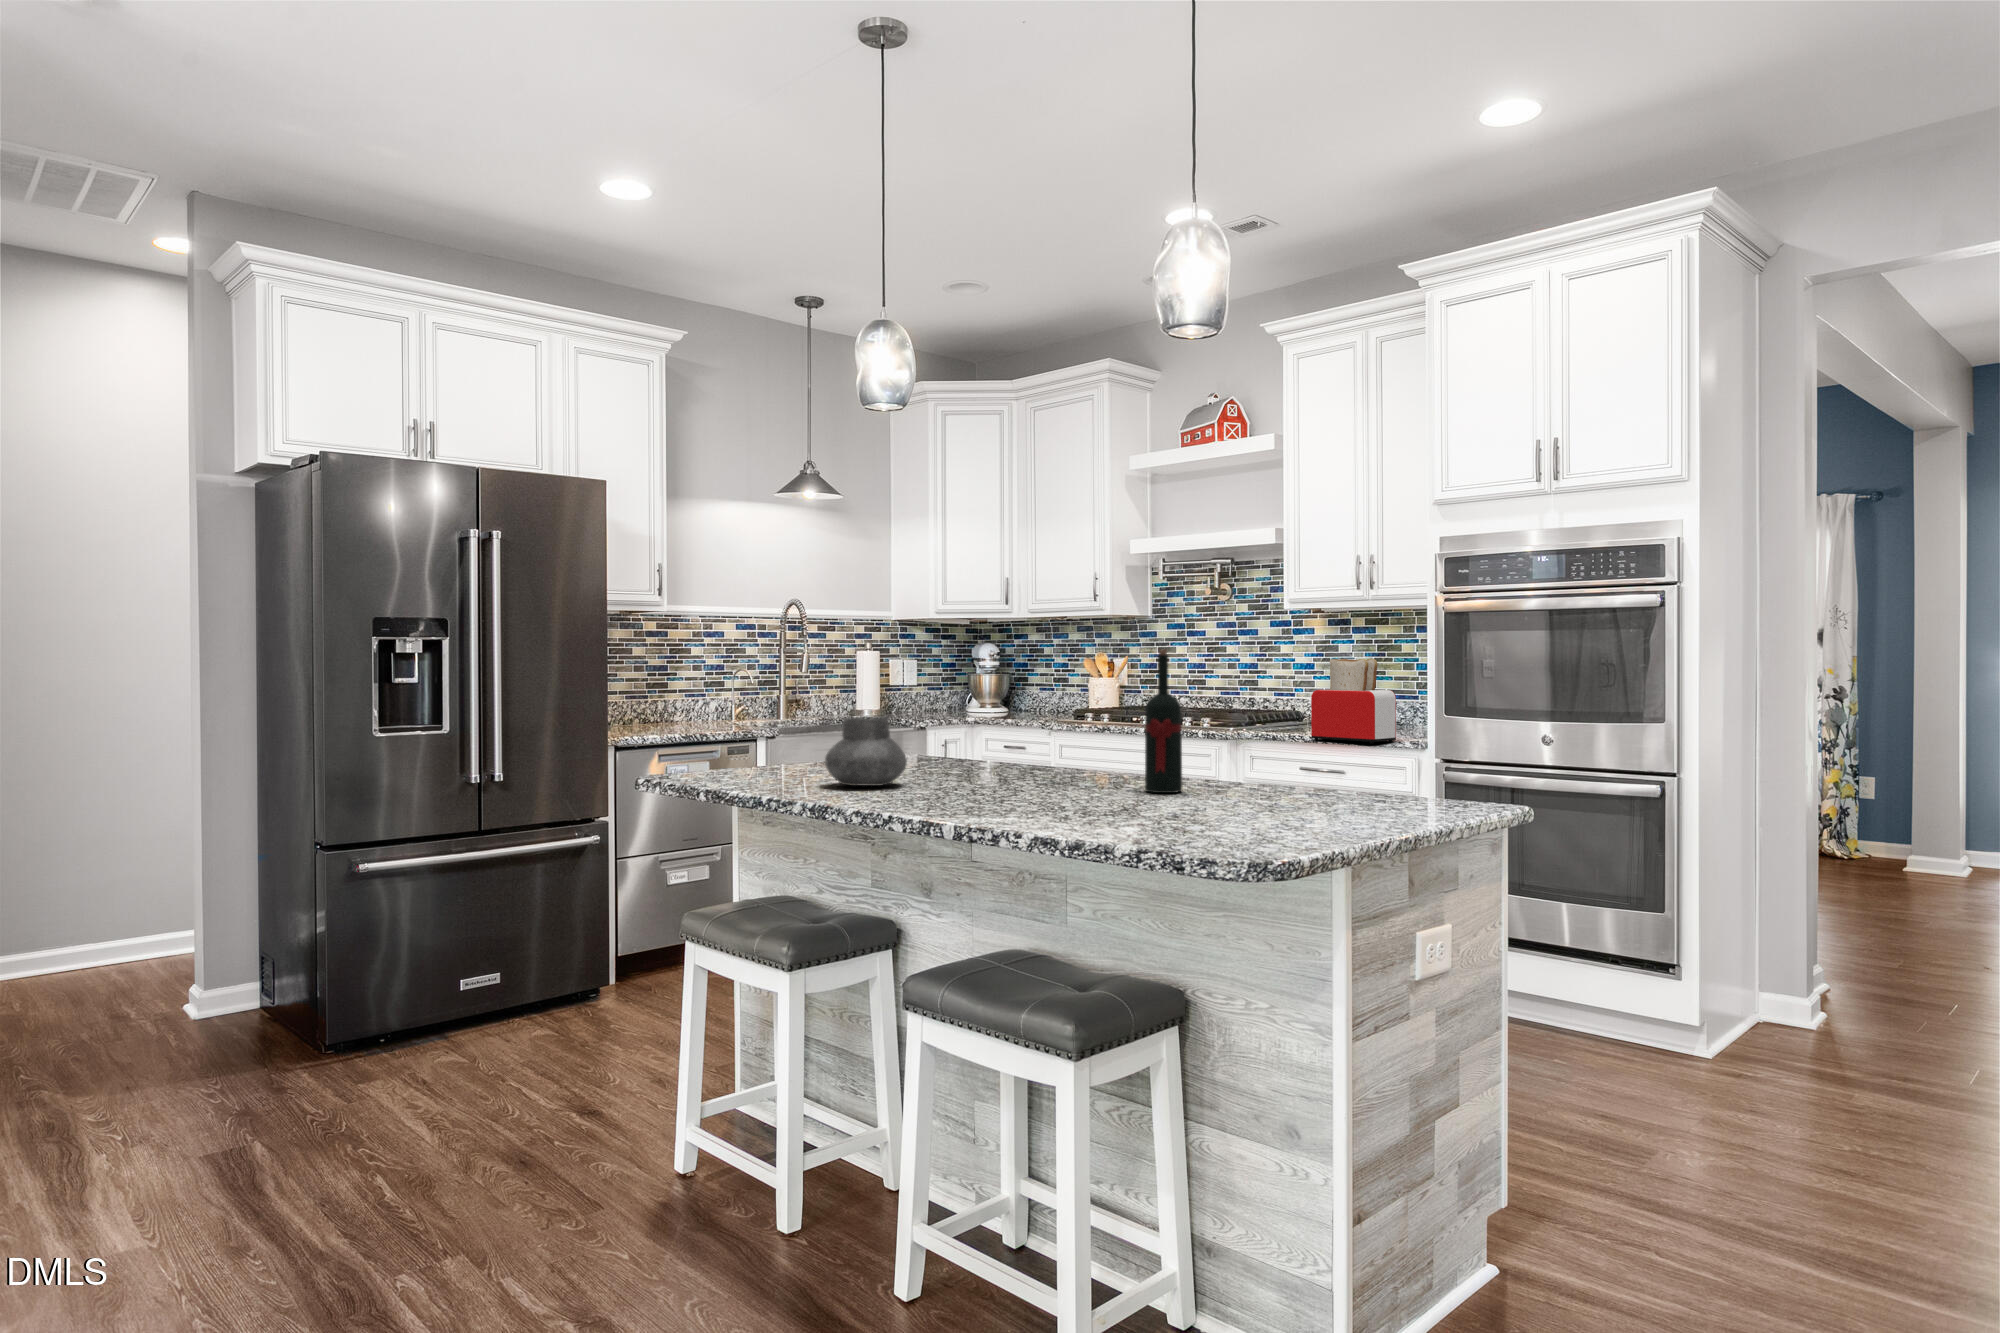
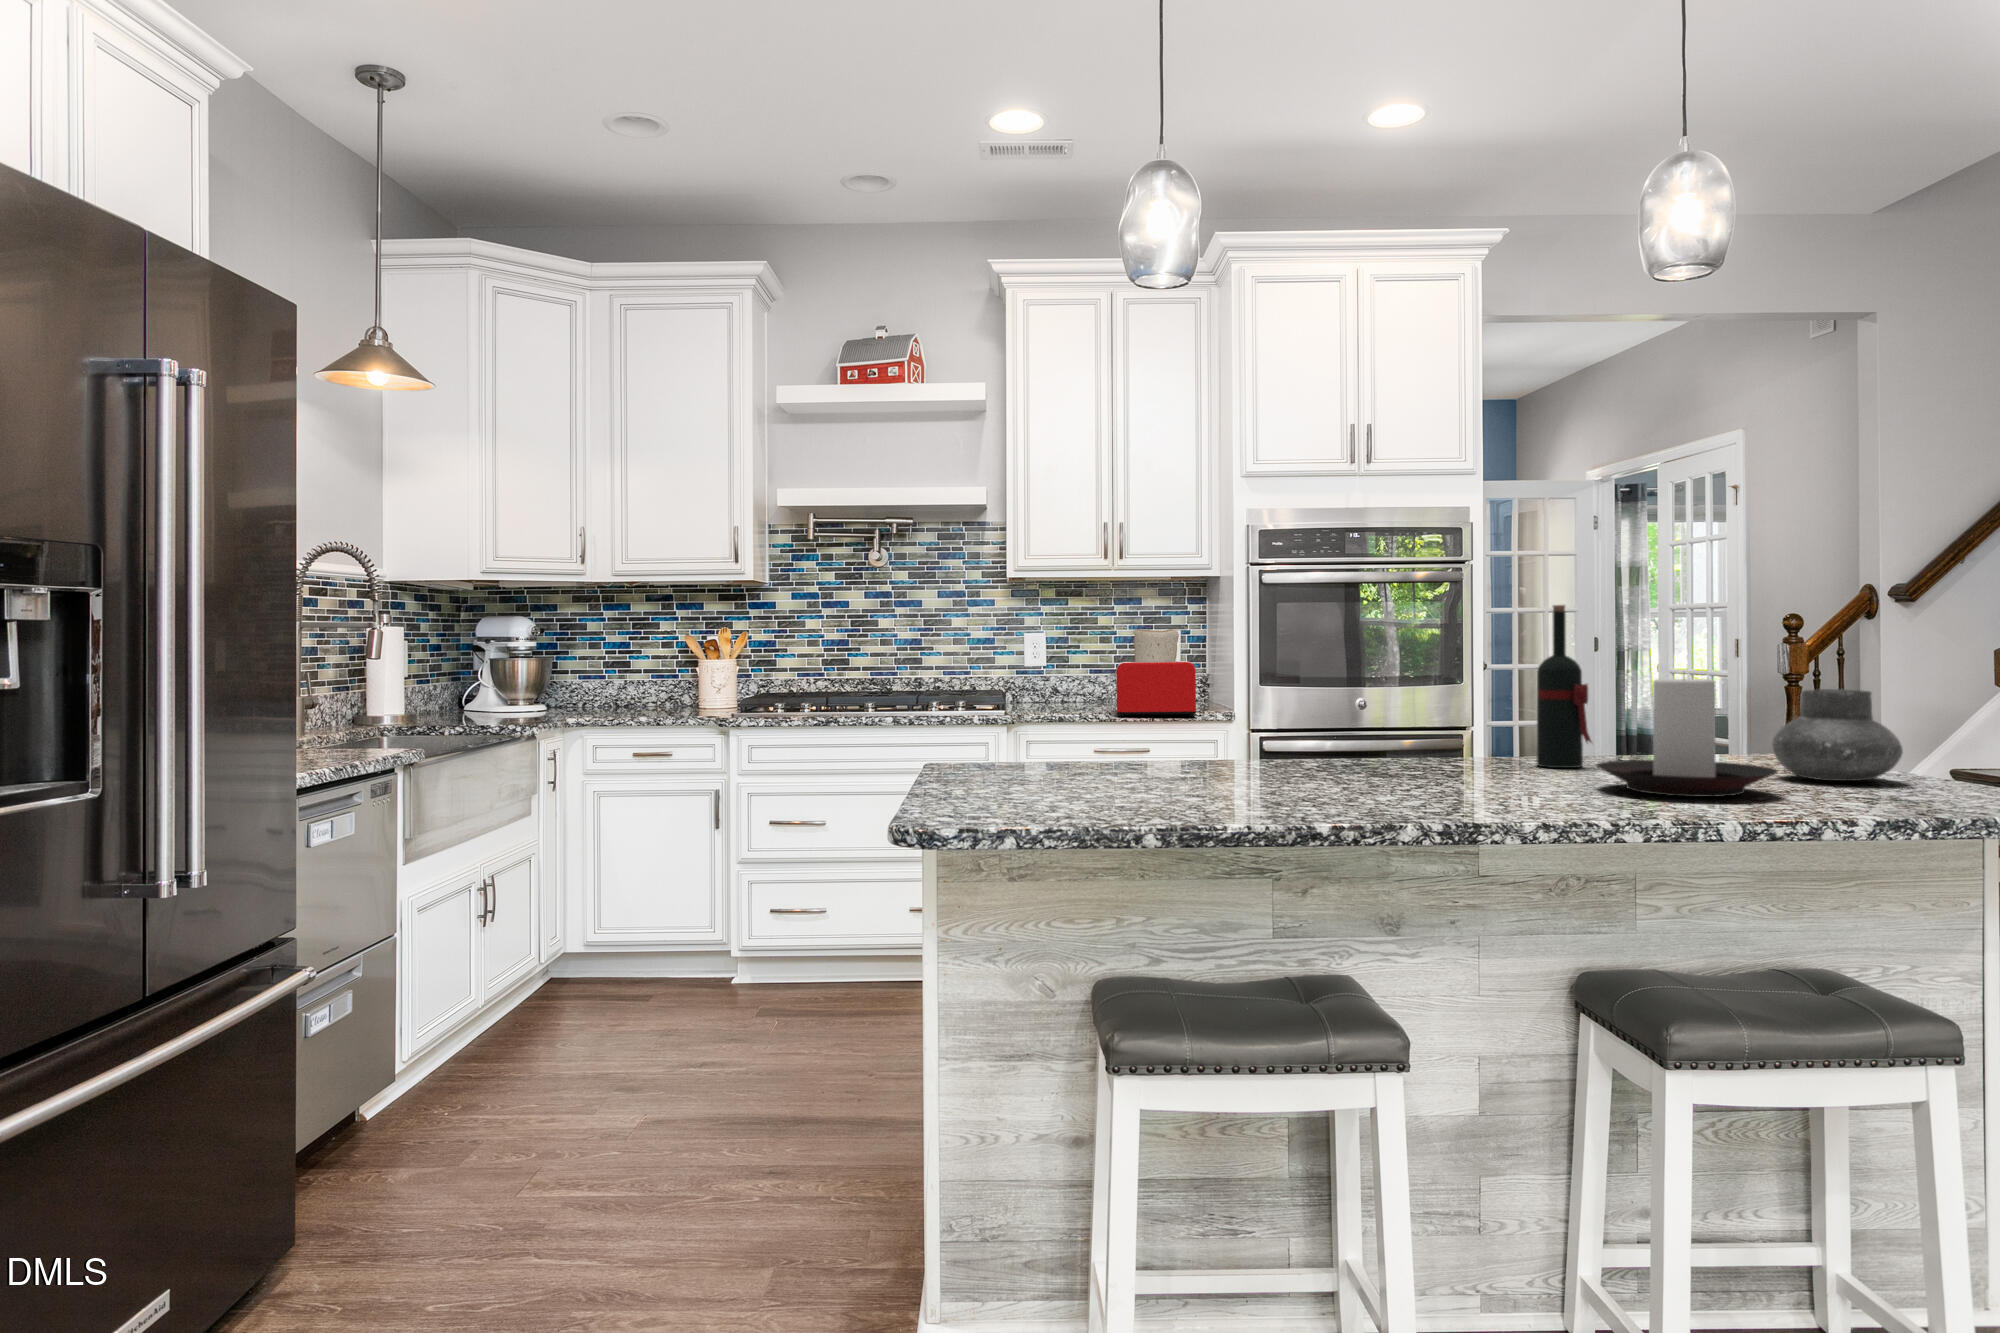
candle holder: none [981,709,1114,812] -> present [1596,678,1778,797]
vase: present [825,717,907,786] -> present [1772,689,1903,781]

